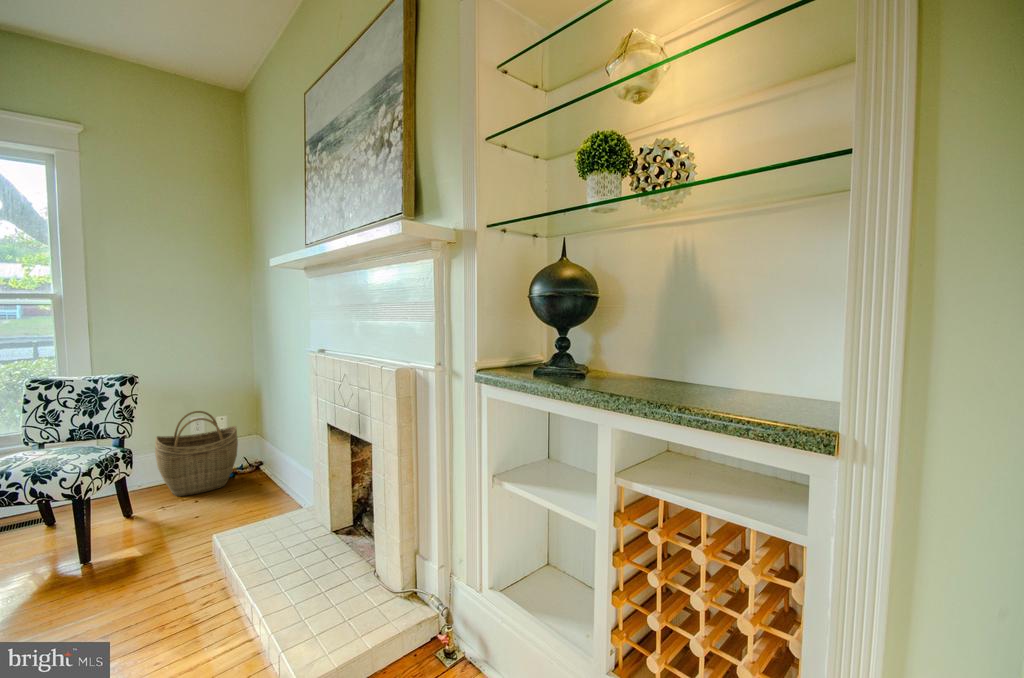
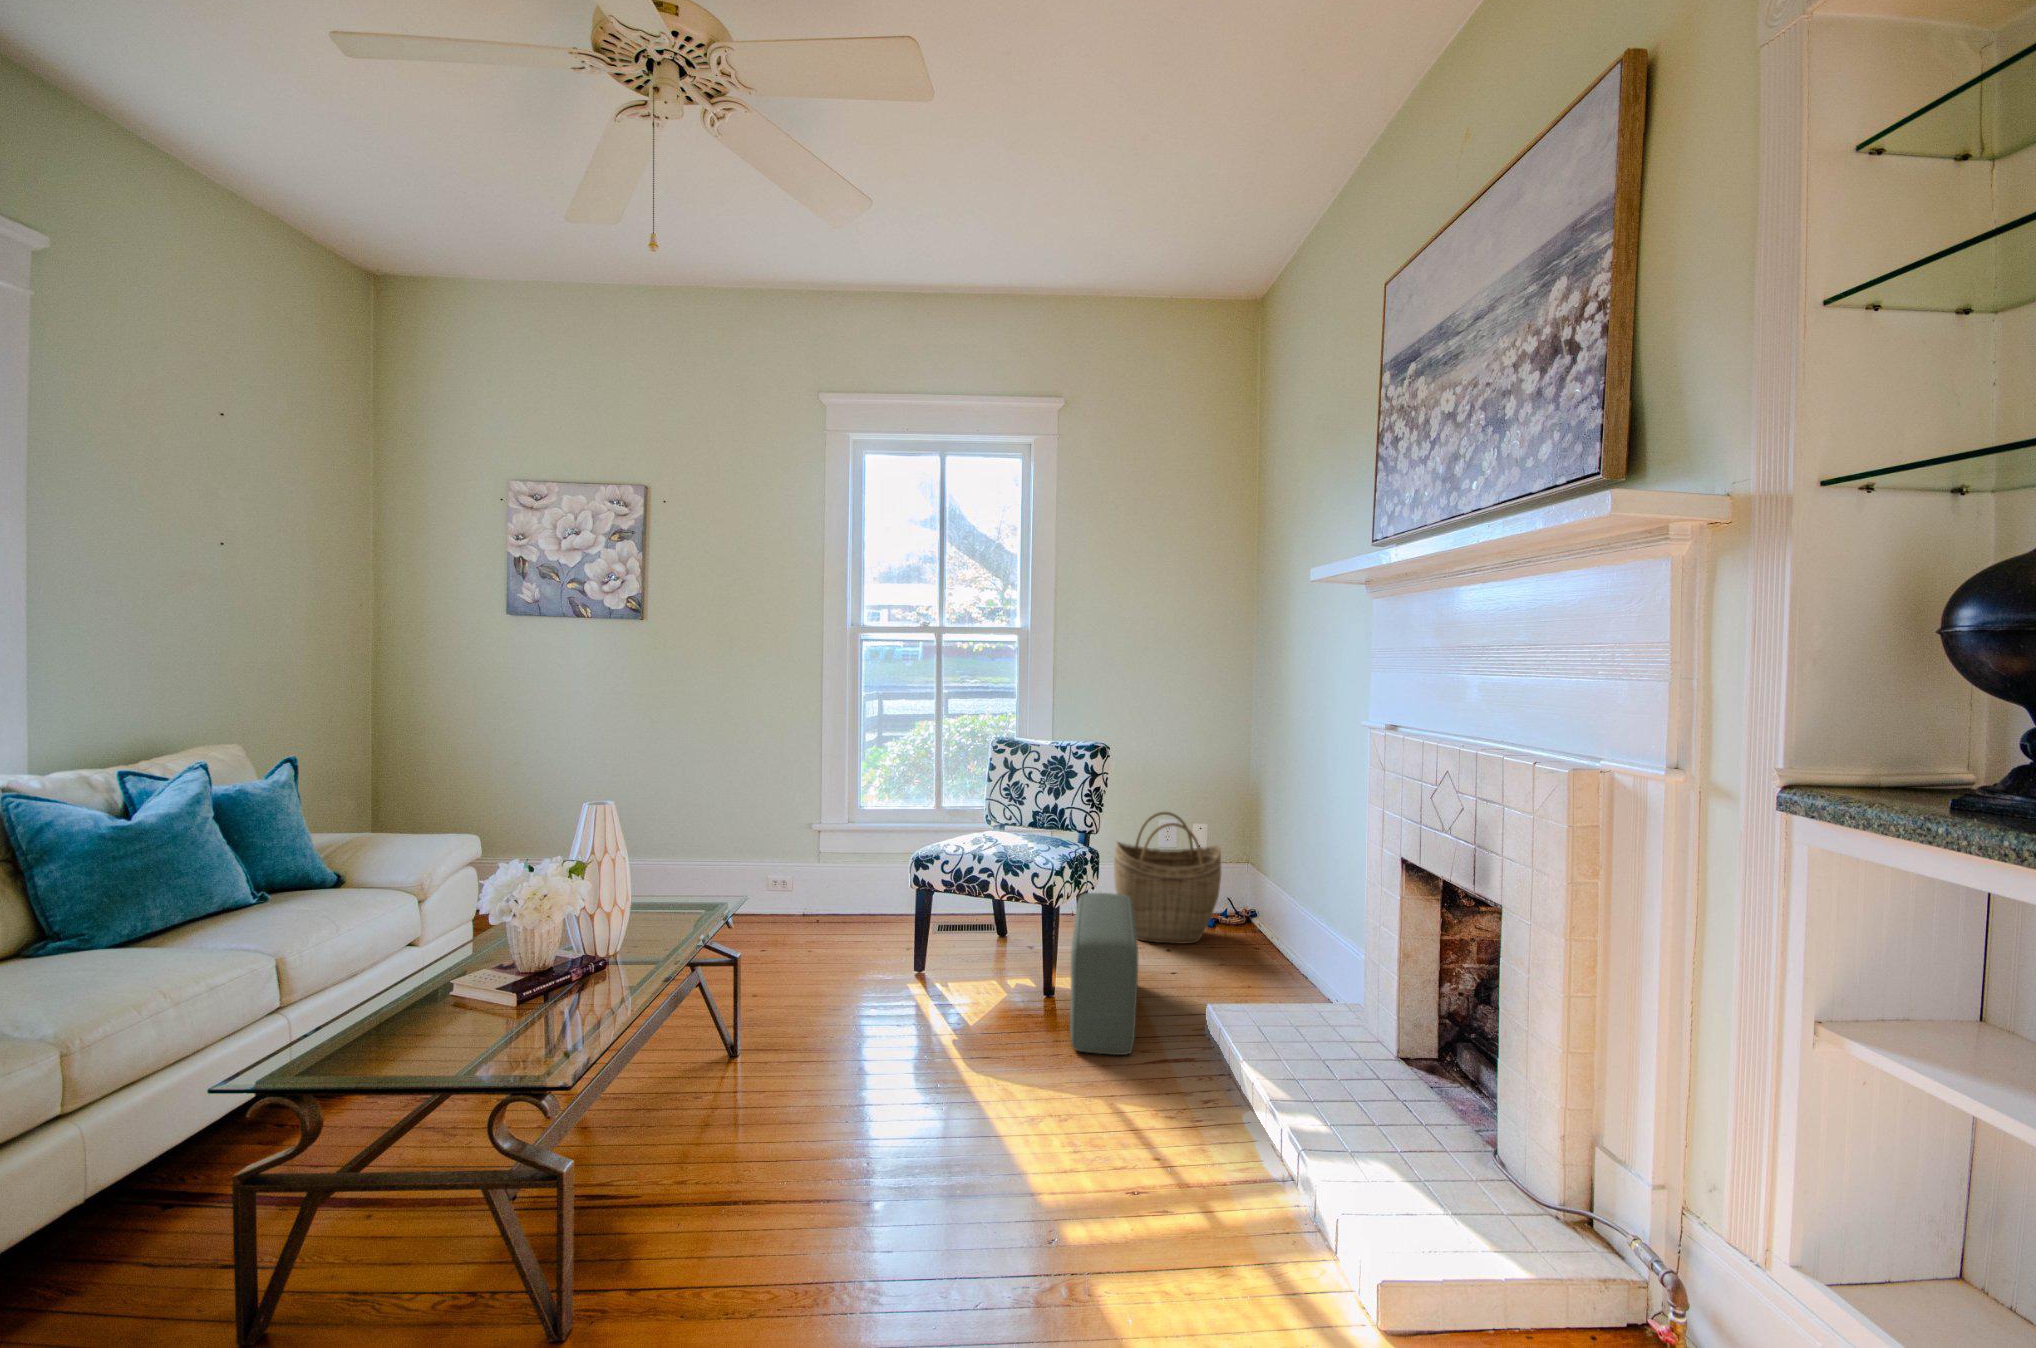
pouf: none [89,475,162,604] -> present [1070,893,1138,1055]

